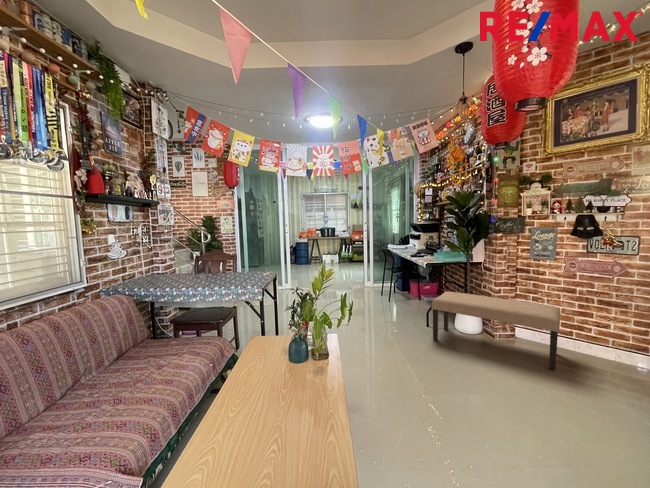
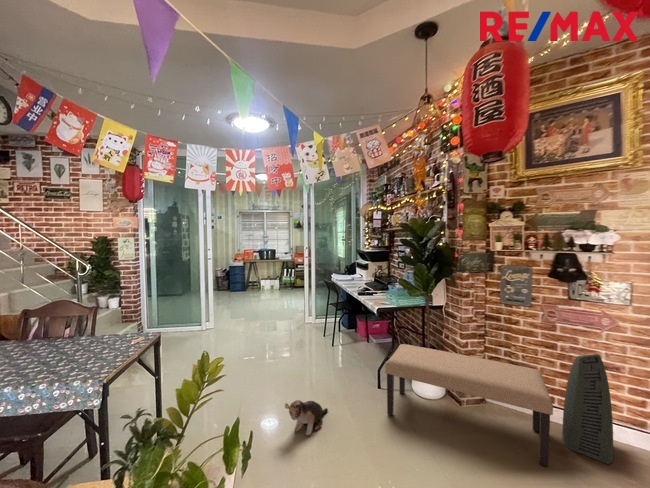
air purifier: none [575,293,615,373] -> present [562,354,613,464]
plush toy: none [358,321,387,346] -> present [285,400,328,435]

